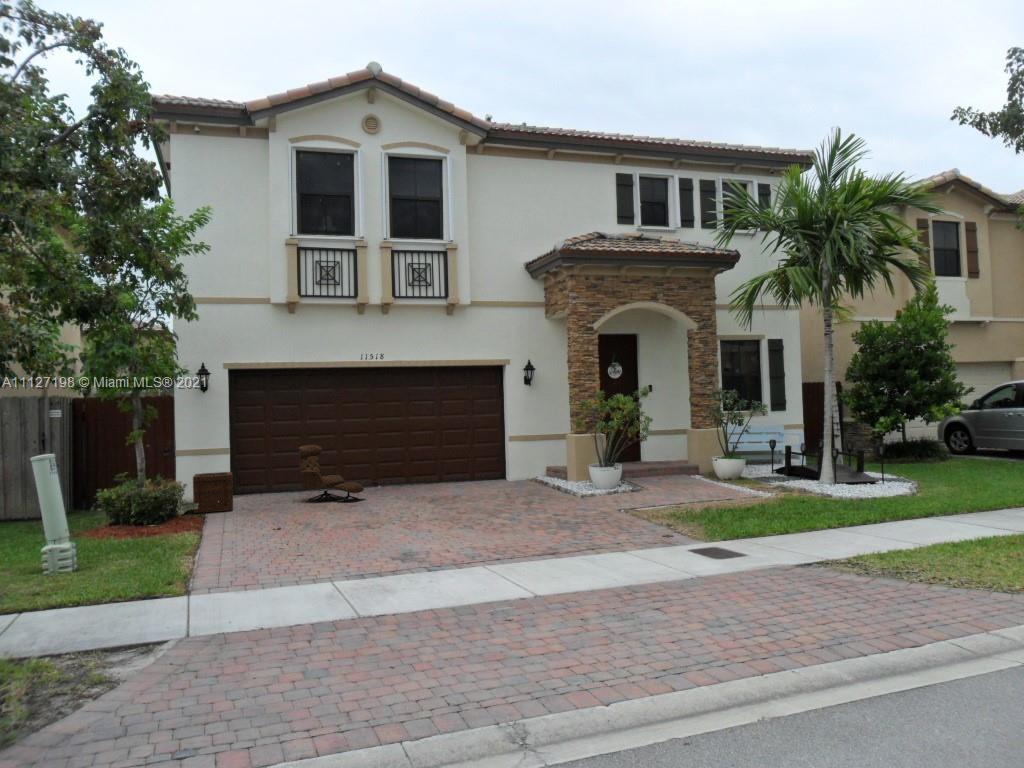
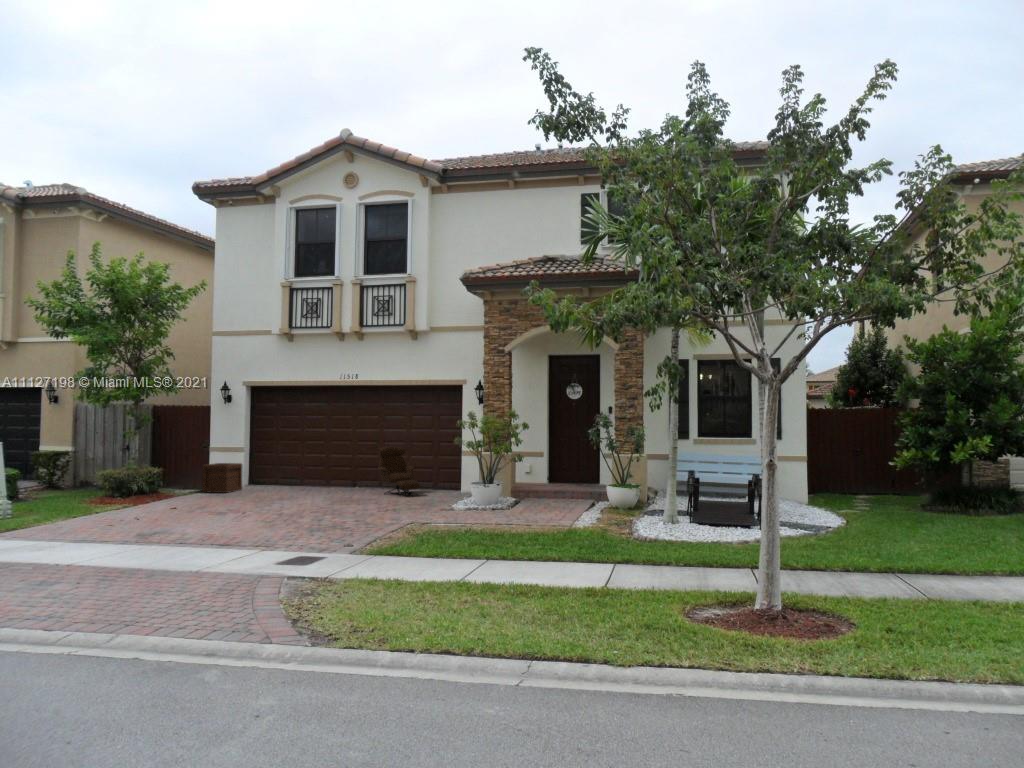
lounge chair: present [299,445,364,502] -> present [378,447,421,495]

